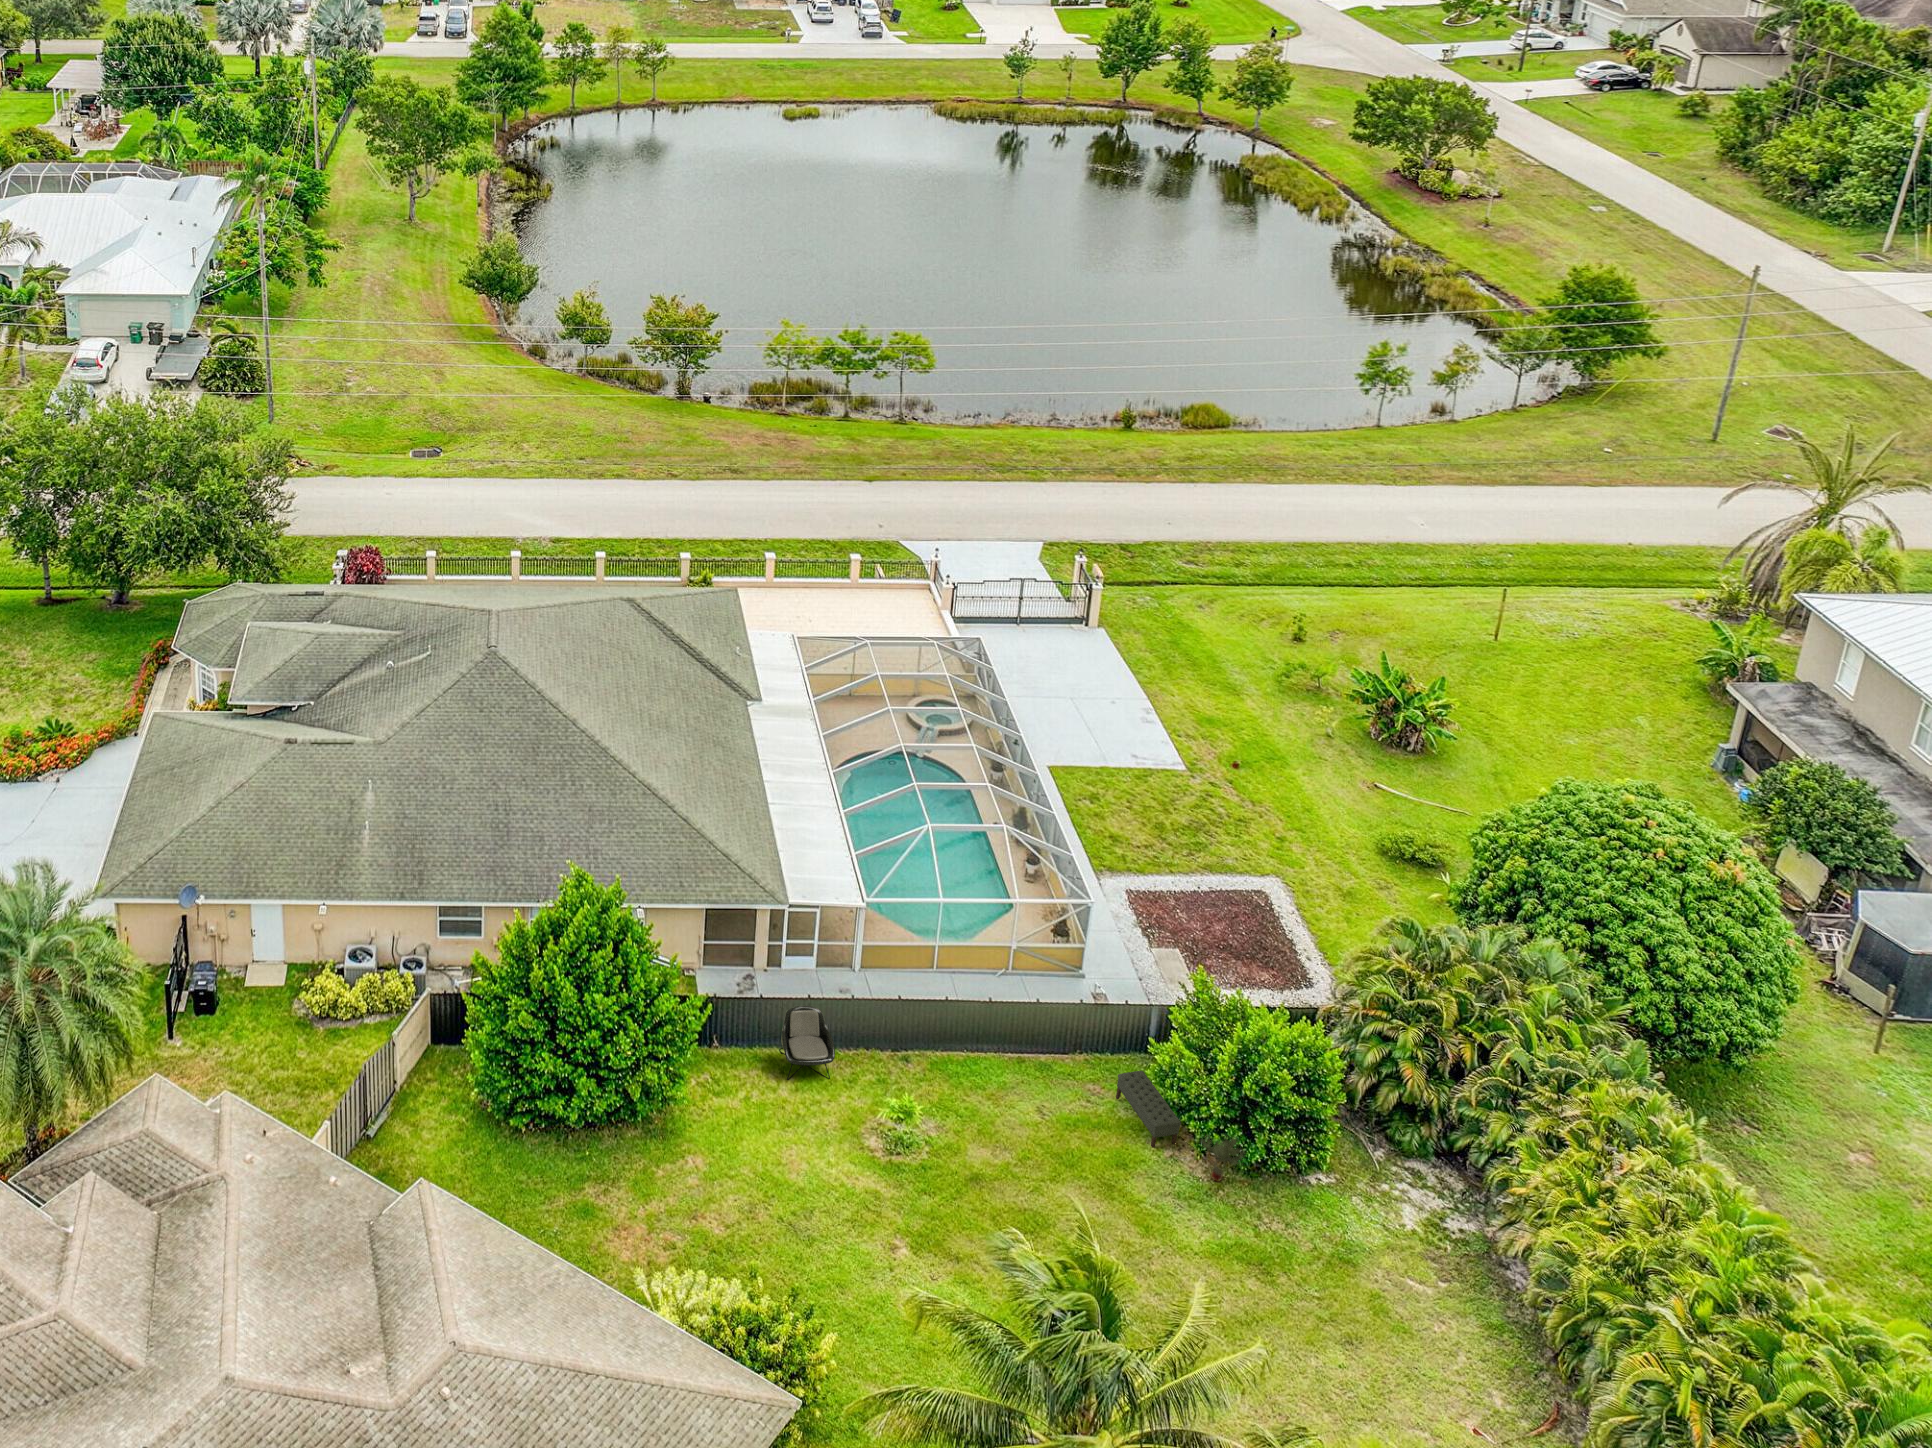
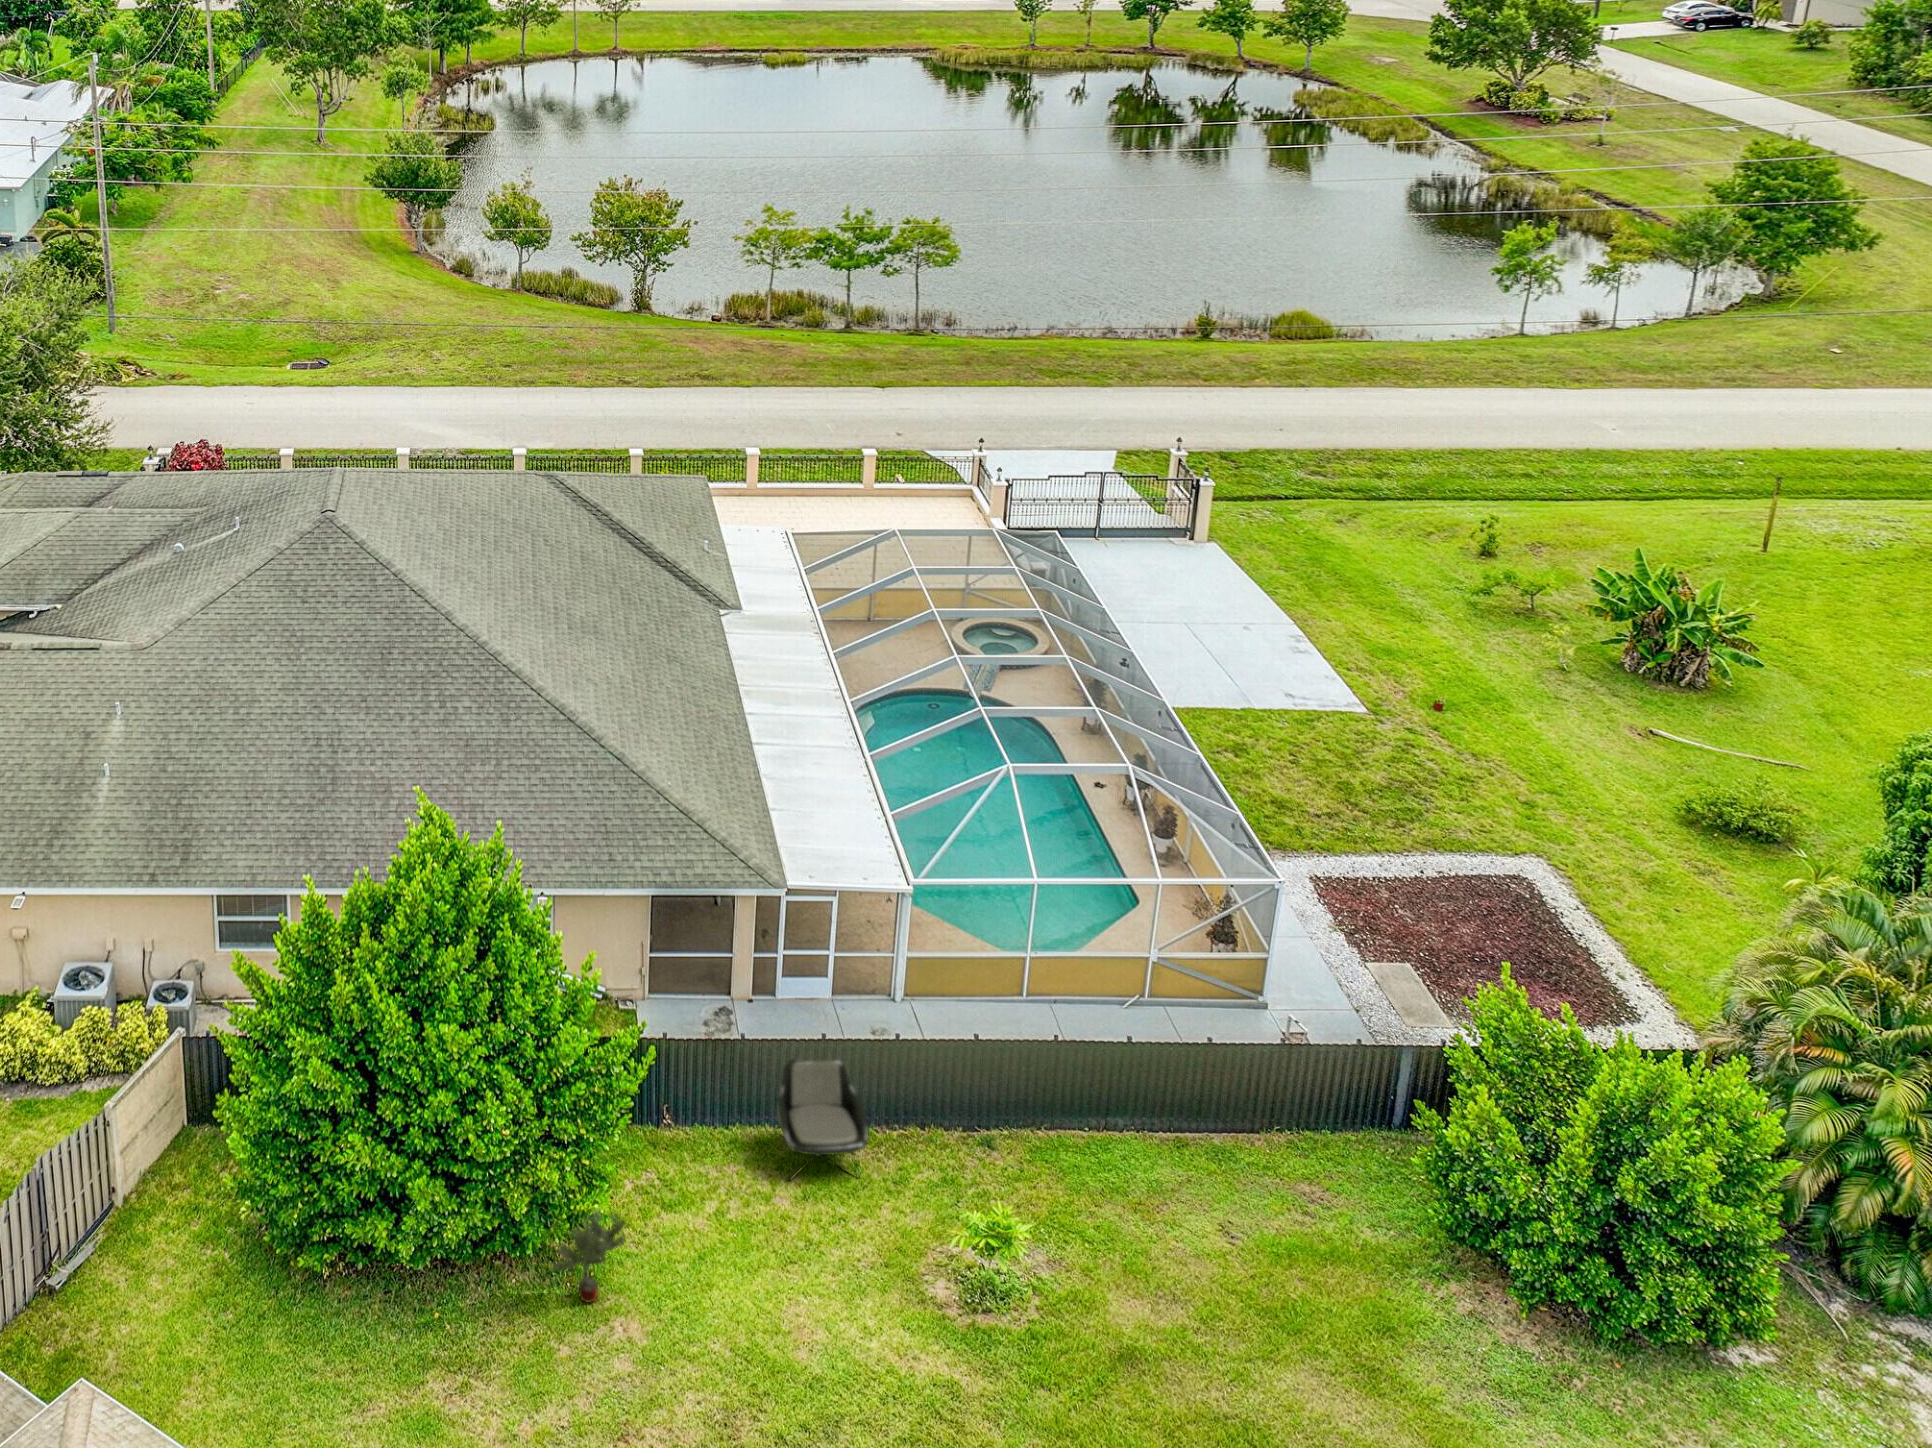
bench: present [1116,1071,1181,1148] -> none [1351,1160,1485,1301]
potted tree: present [1201,1136,1244,1181] -> present [553,1210,626,1303]

